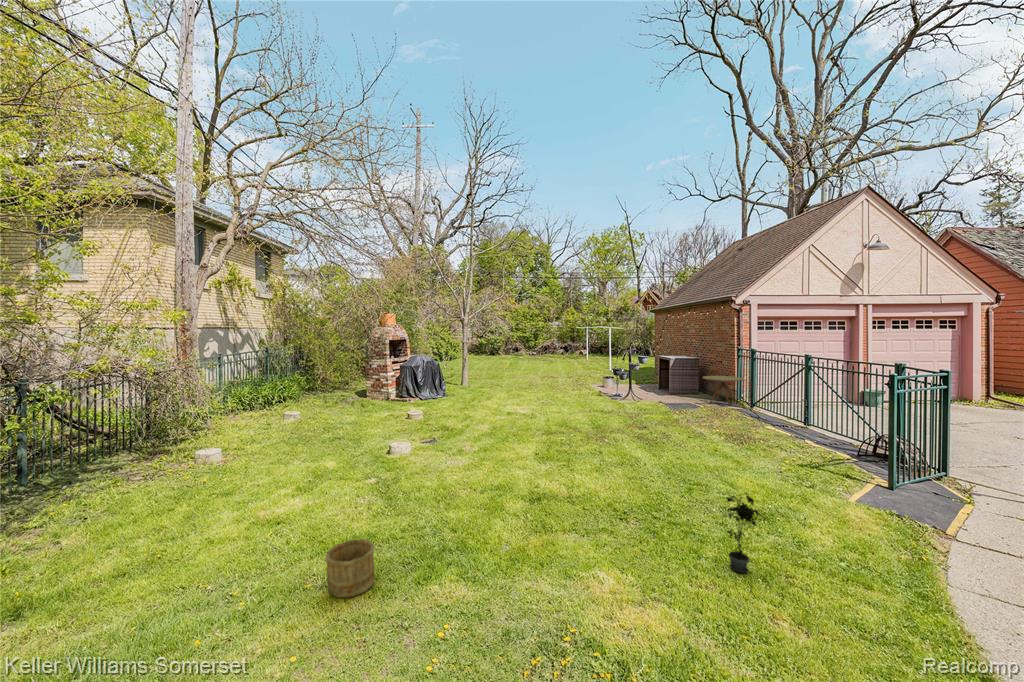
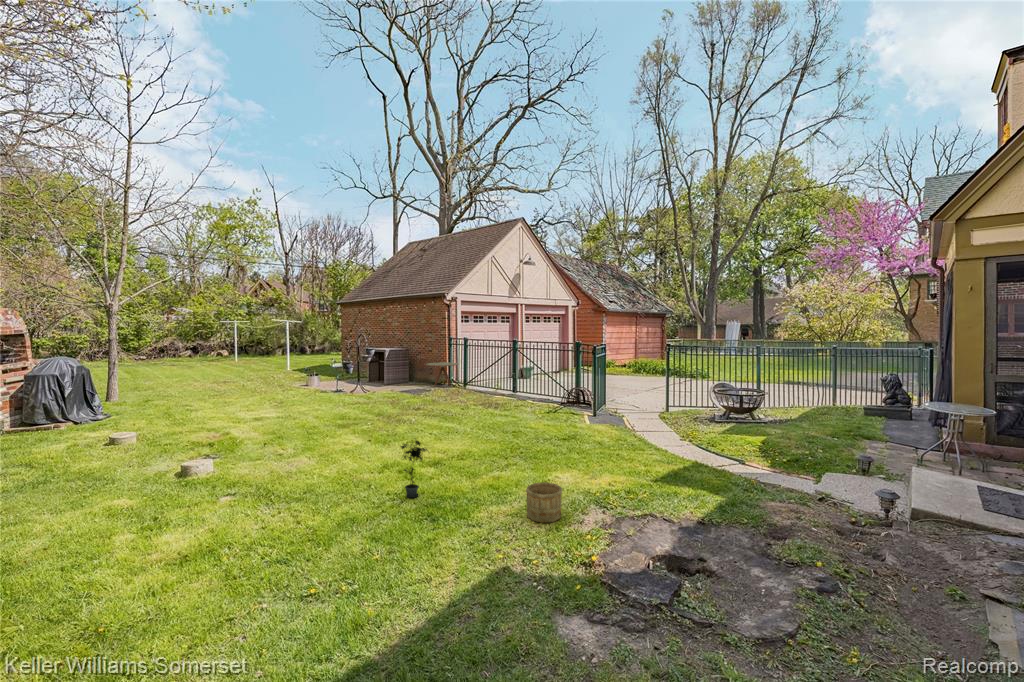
potted plant: present [725,493,762,573] -> present [401,441,427,498]
wooden bucket: present [325,539,374,598] -> present [526,482,562,523]

